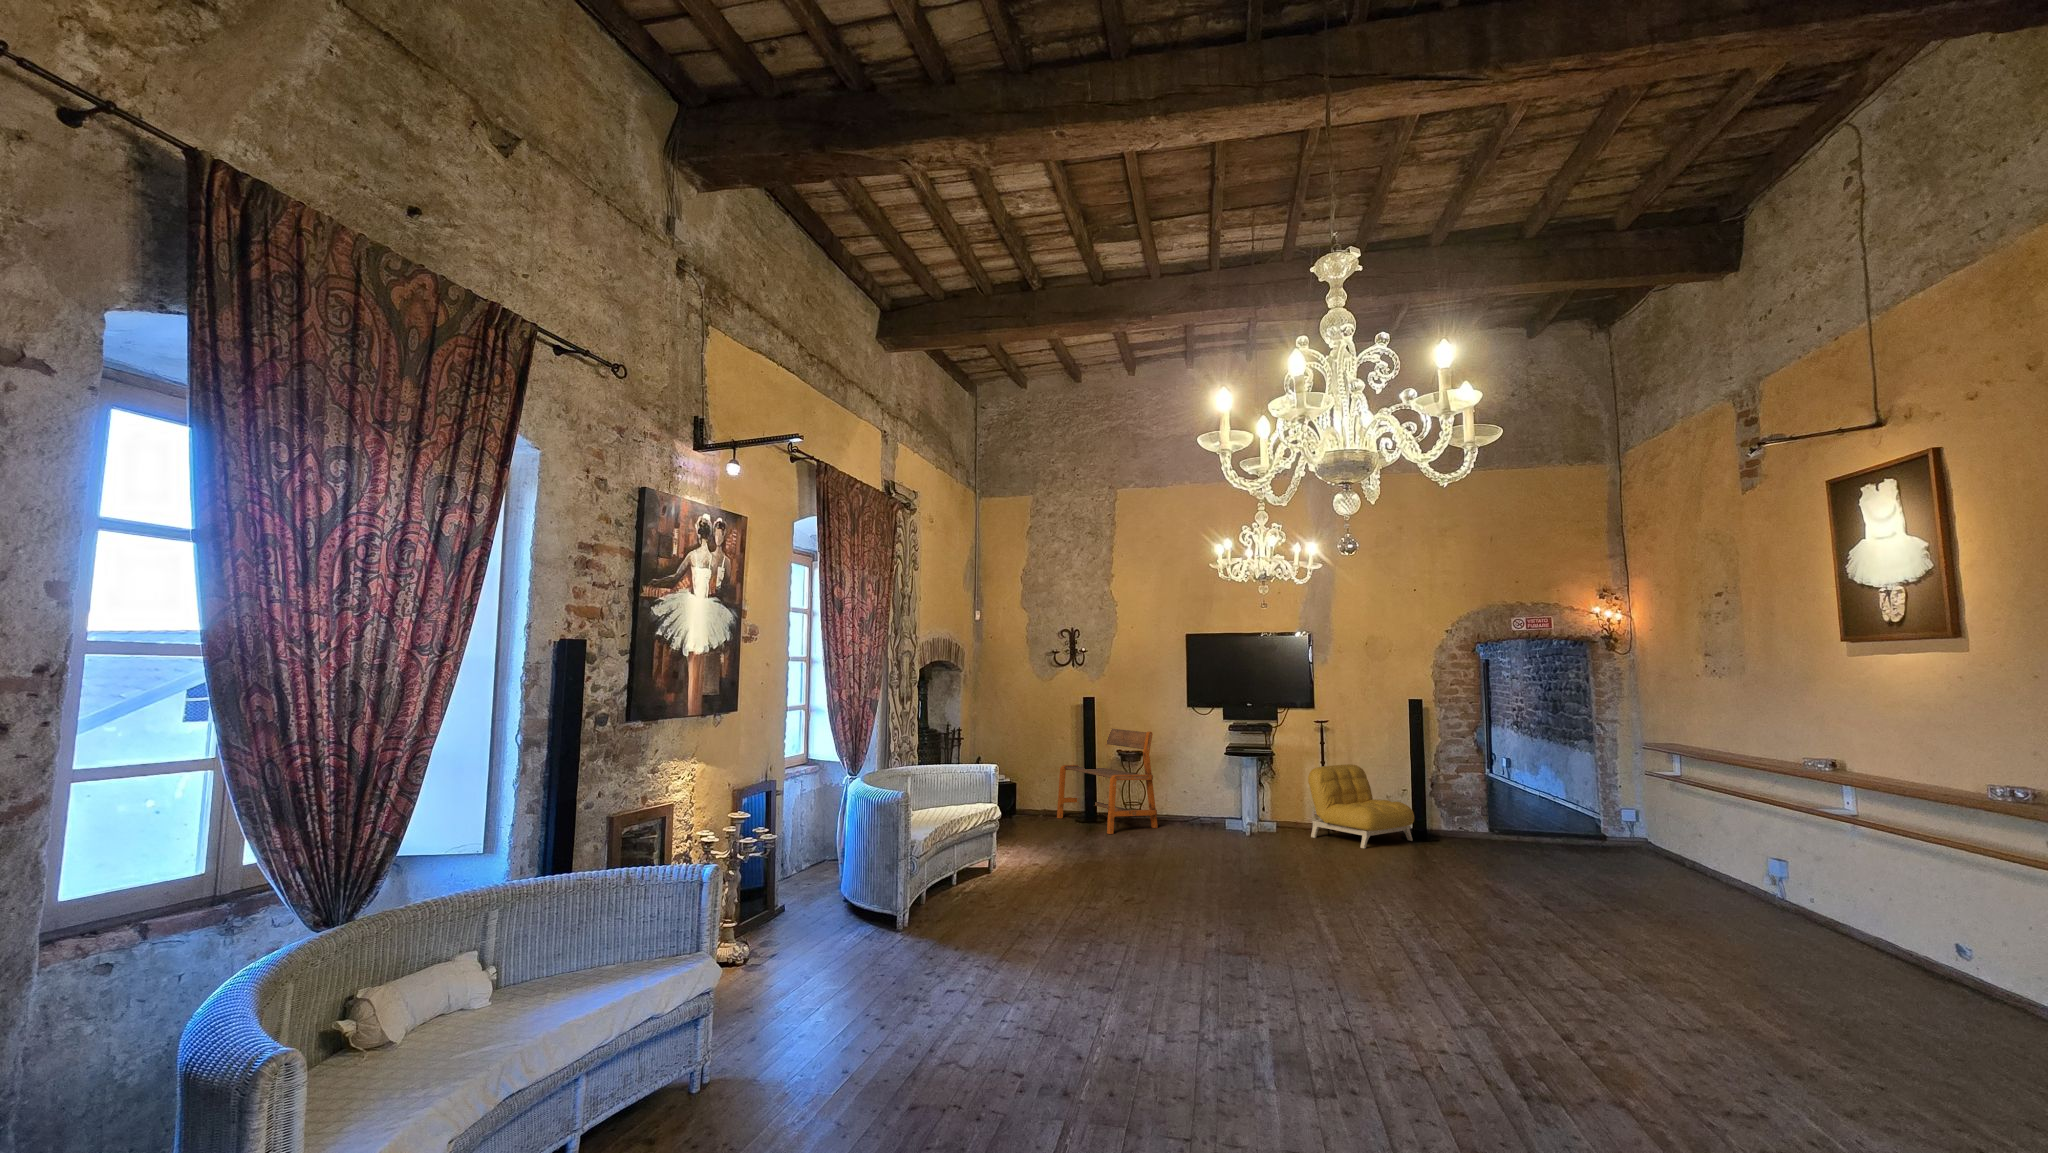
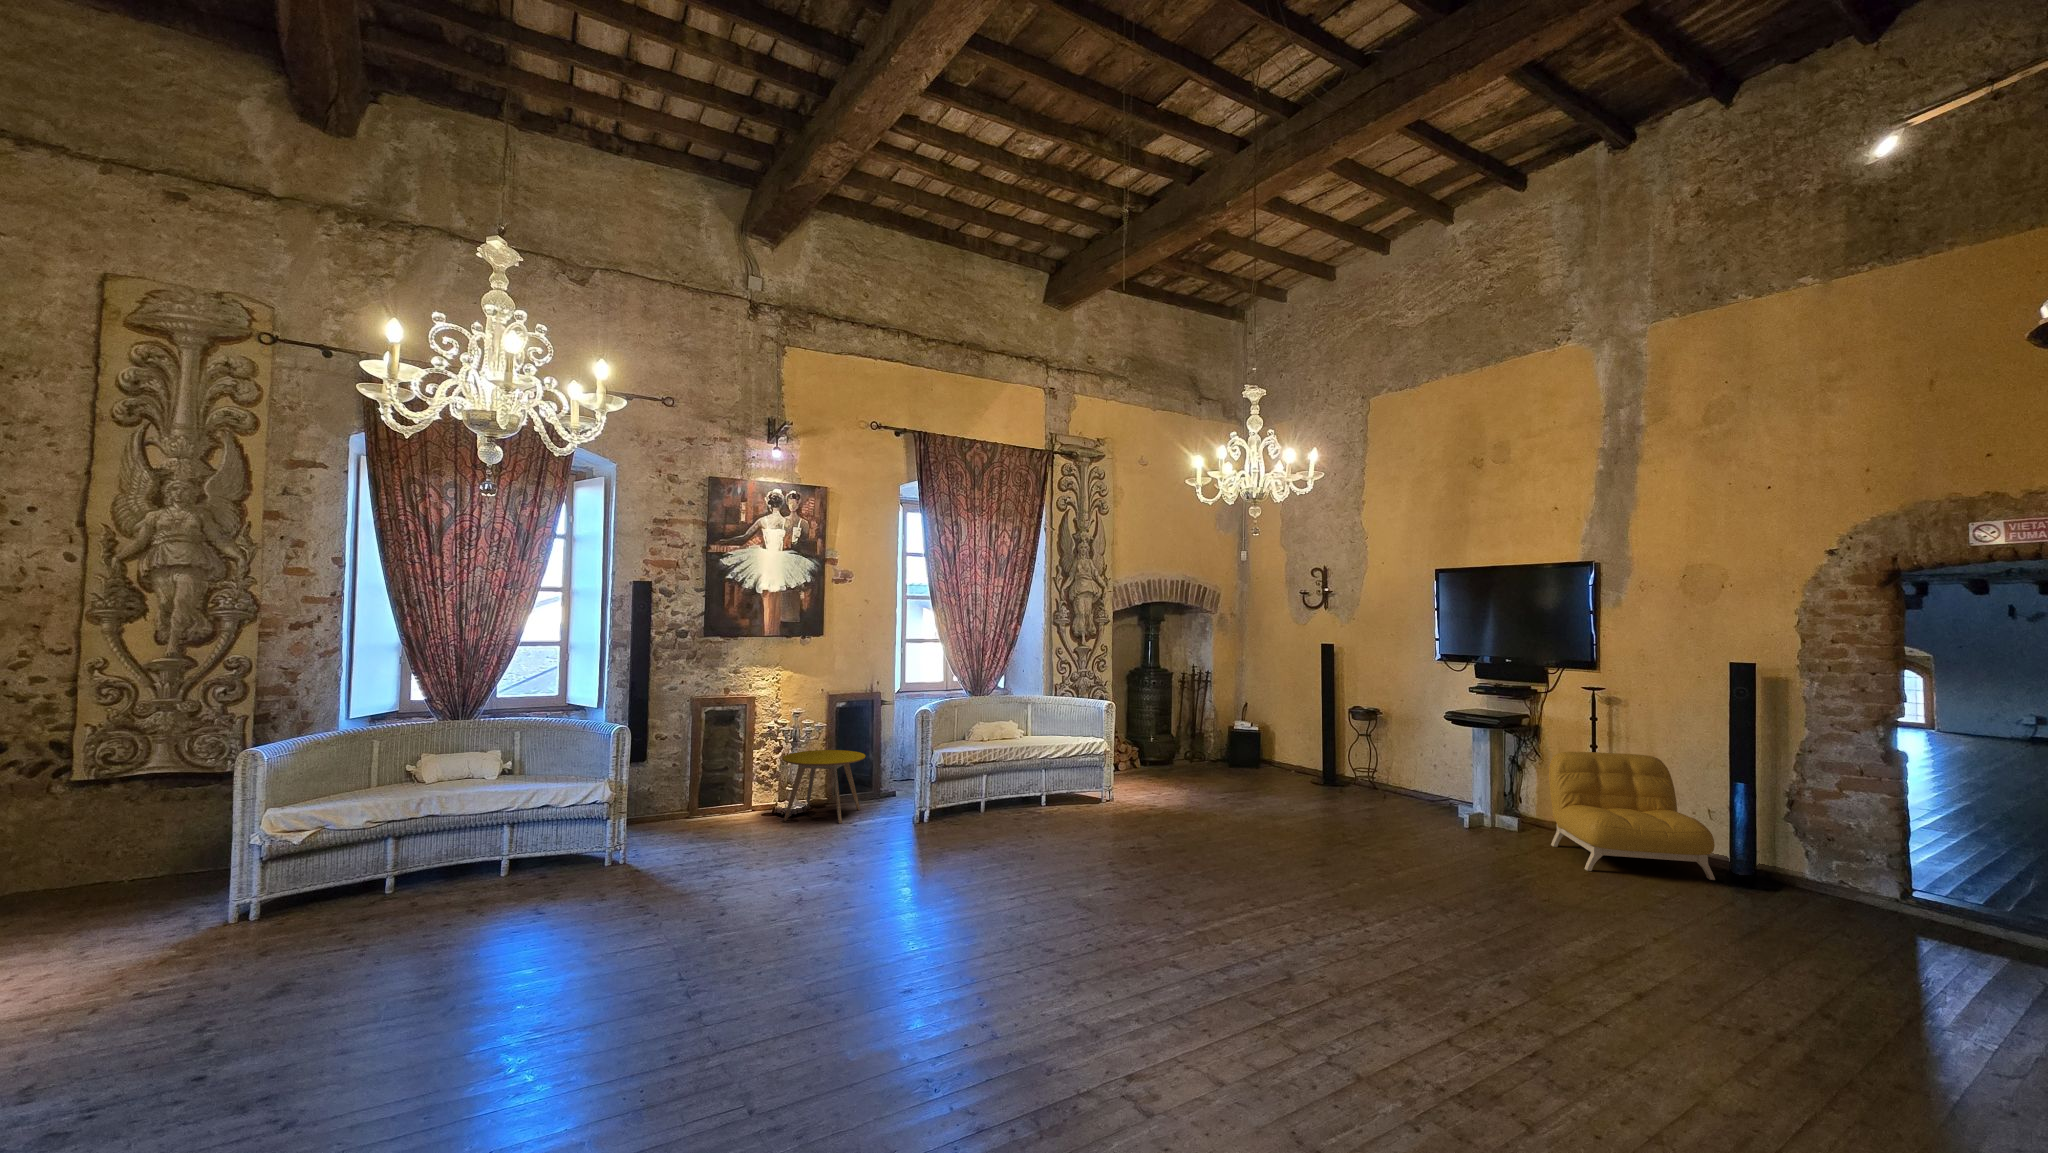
bench: present [1057,729,1158,834] -> none [1295,679,1376,801]
side table: none [723,857,832,966] -> present [782,750,866,824]

